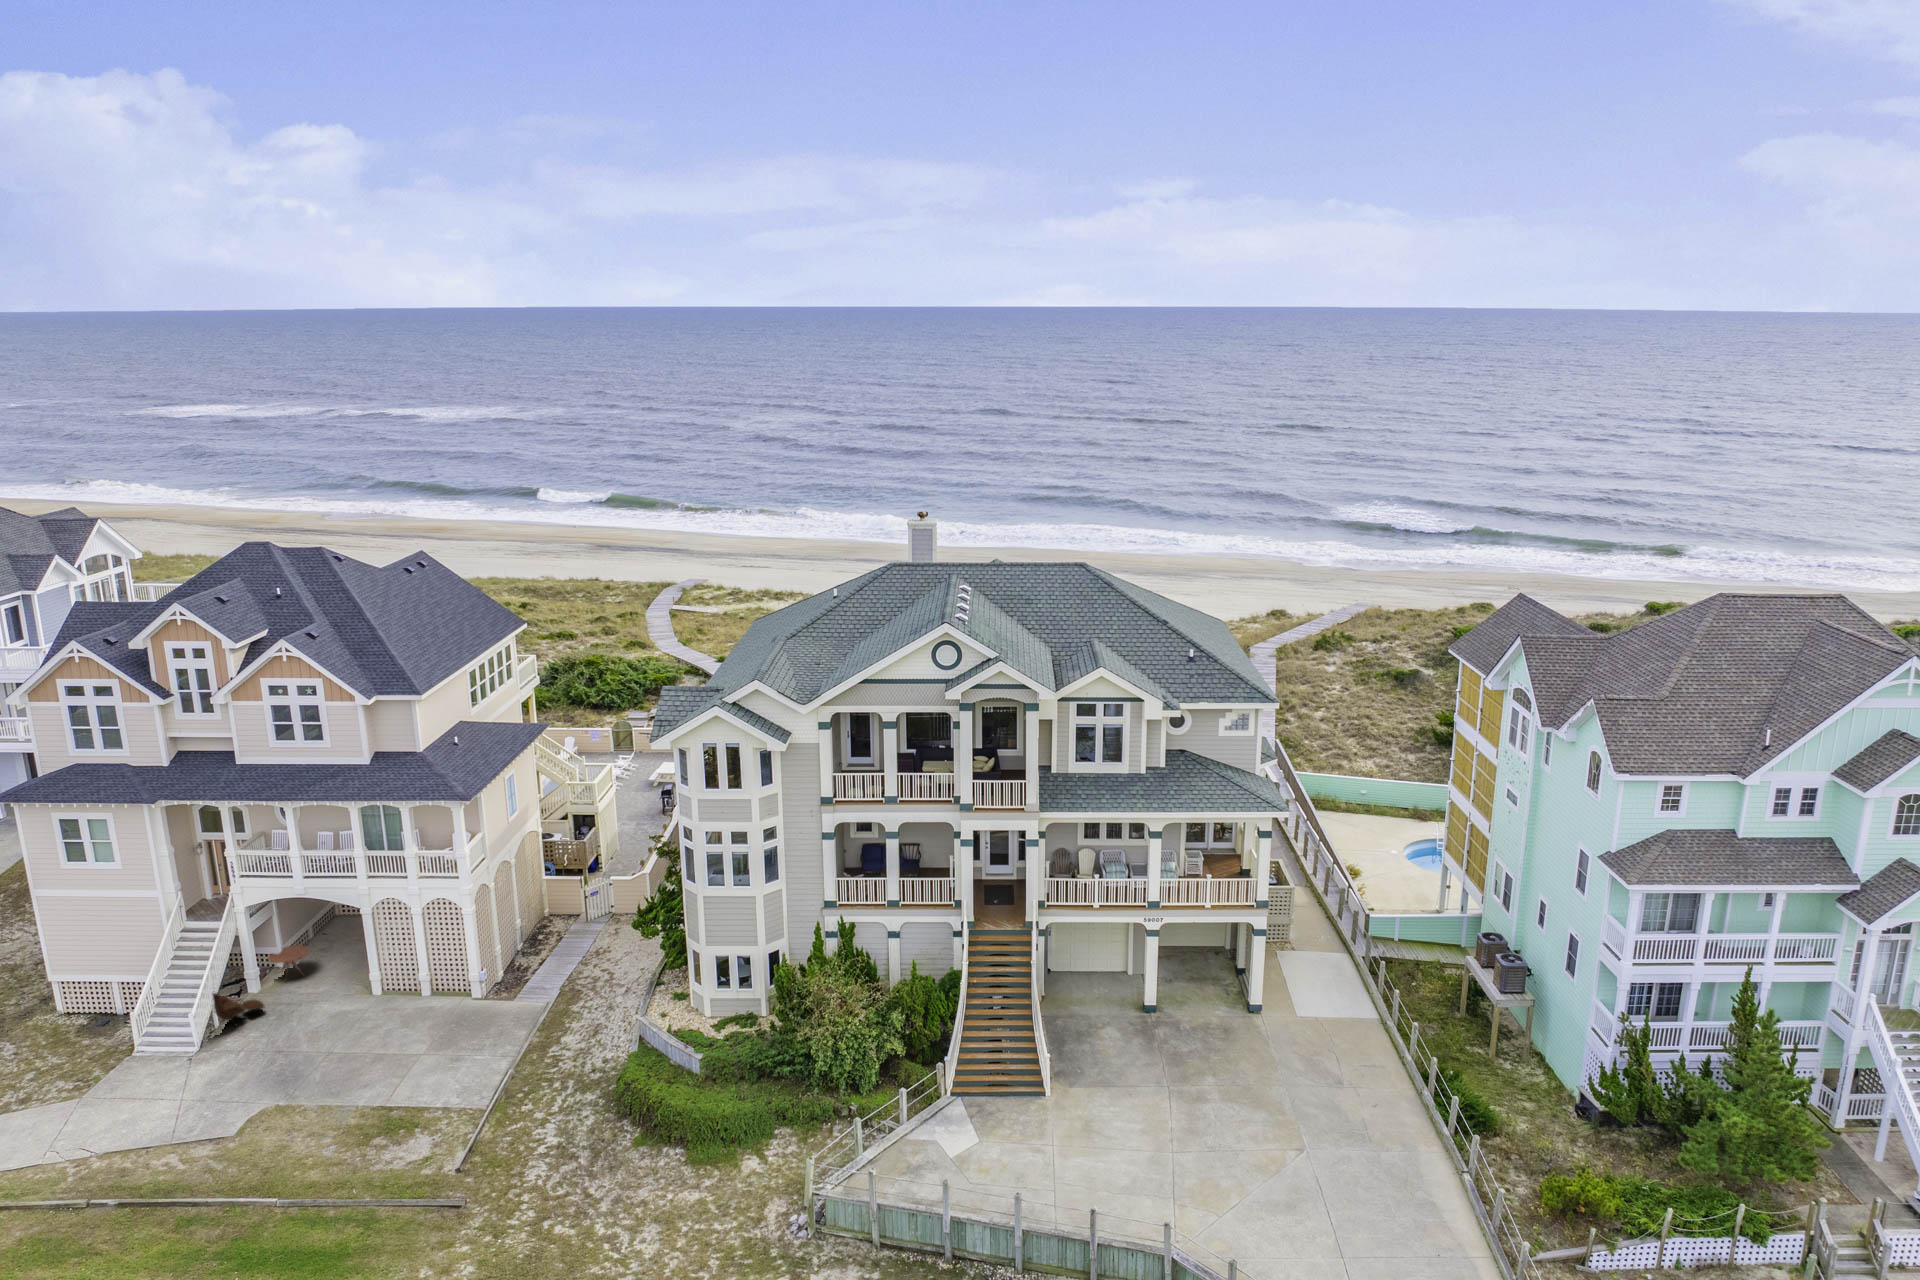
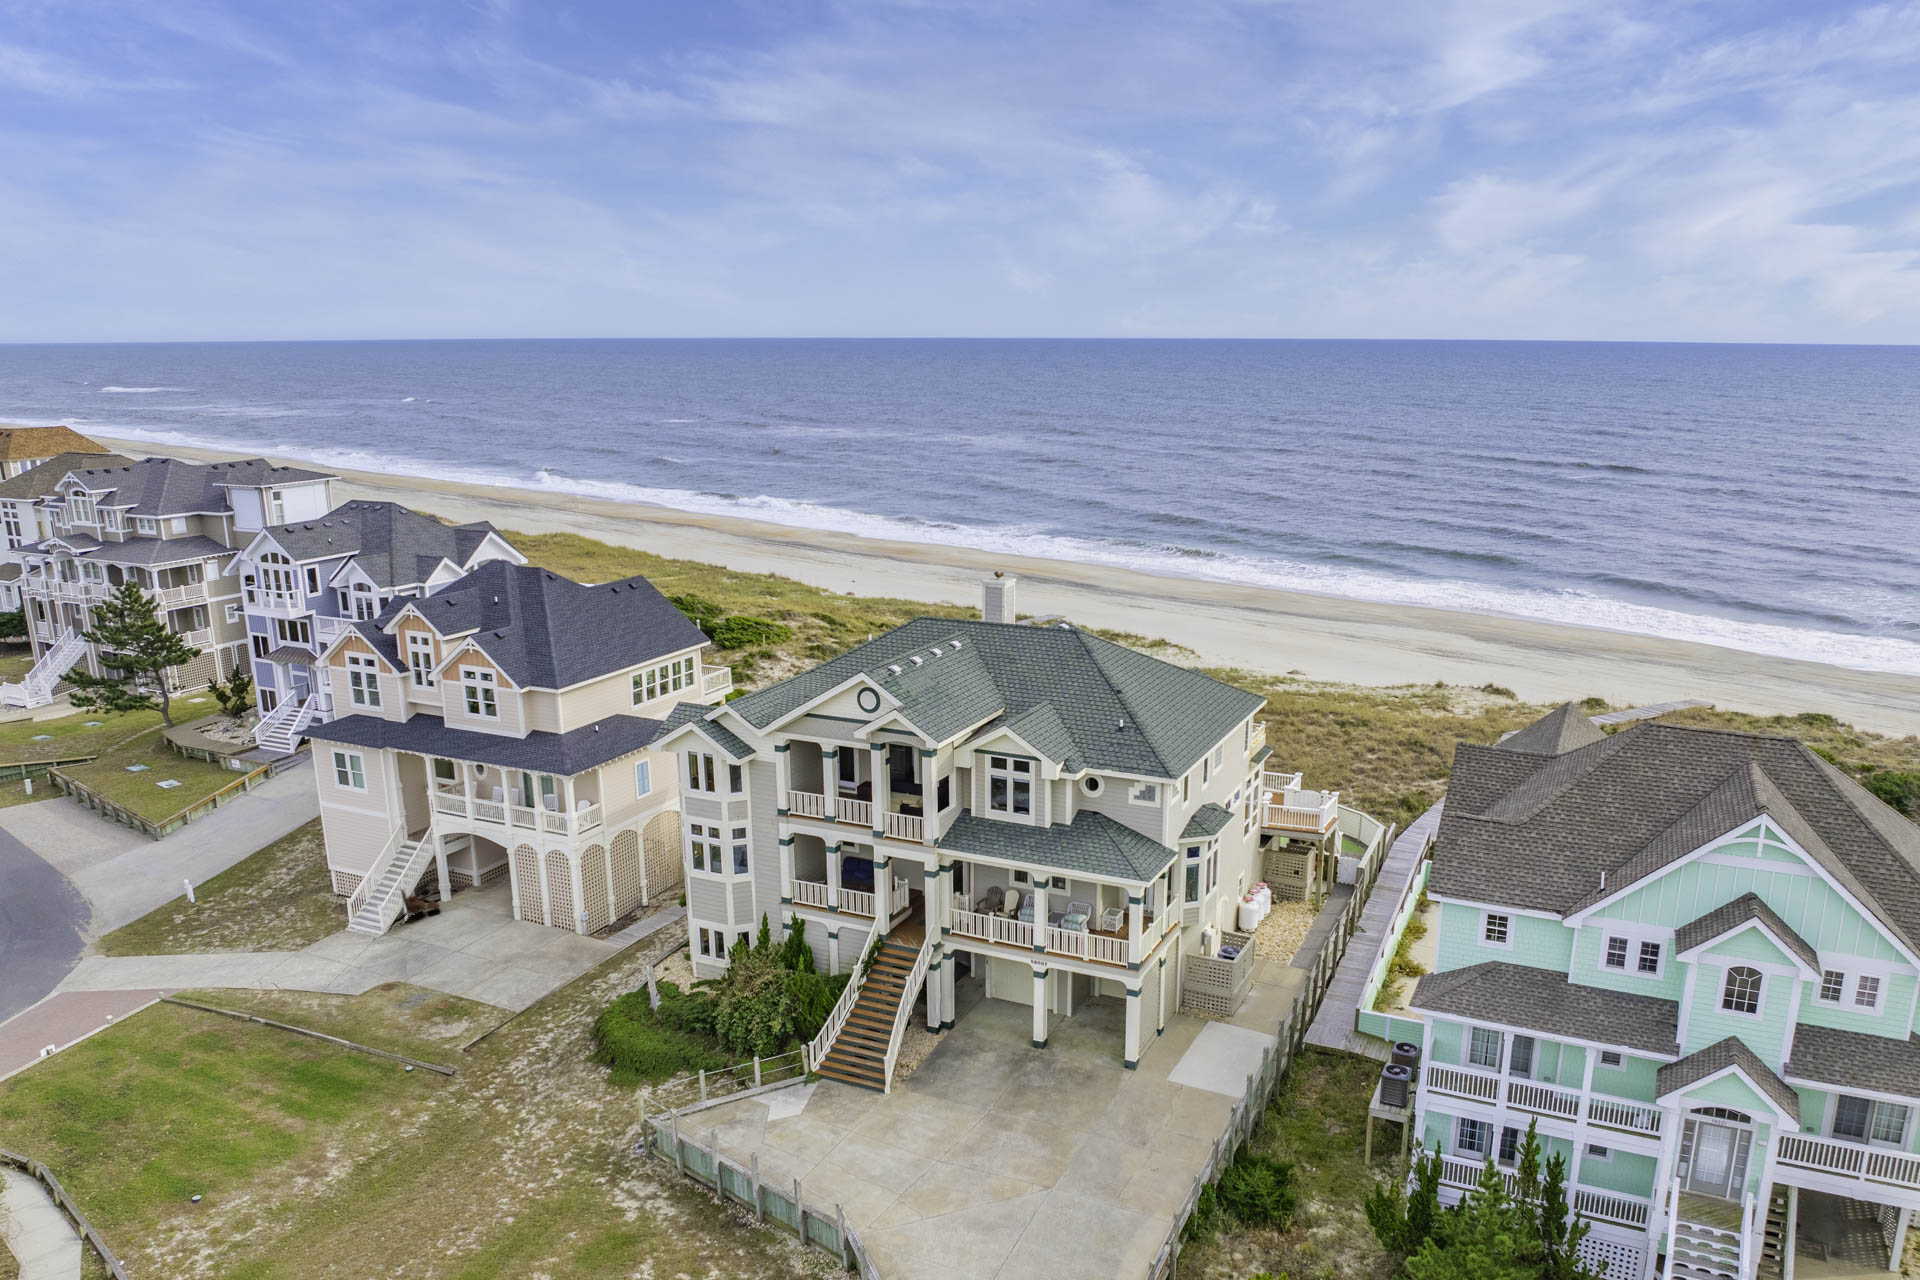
round table: present [268,945,309,974] -> none [457,868,486,894]

